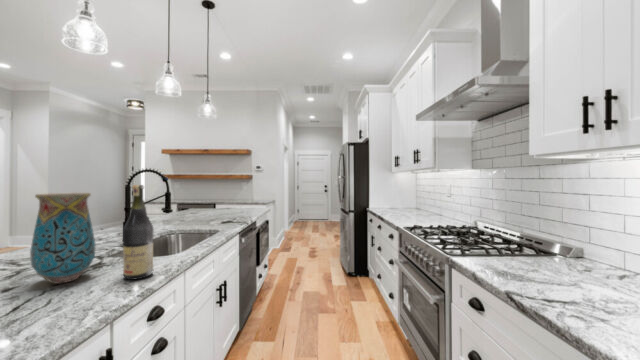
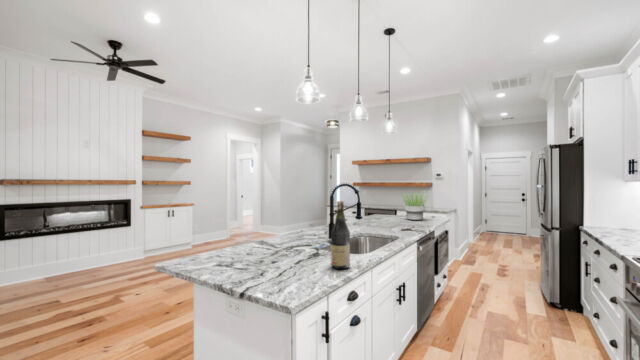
potted plant: none [217,181,253,212] -> present [402,194,427,220]
vase: present [30,193,95,284] -> none [283,205,315,263]

